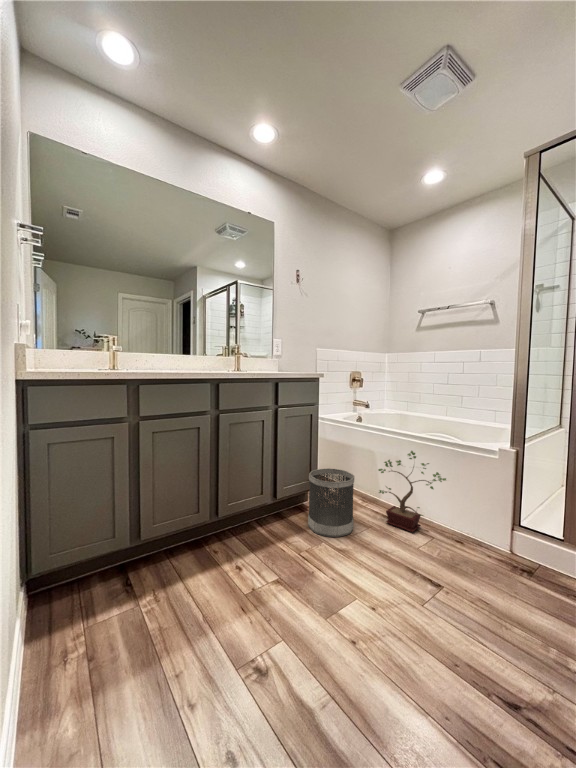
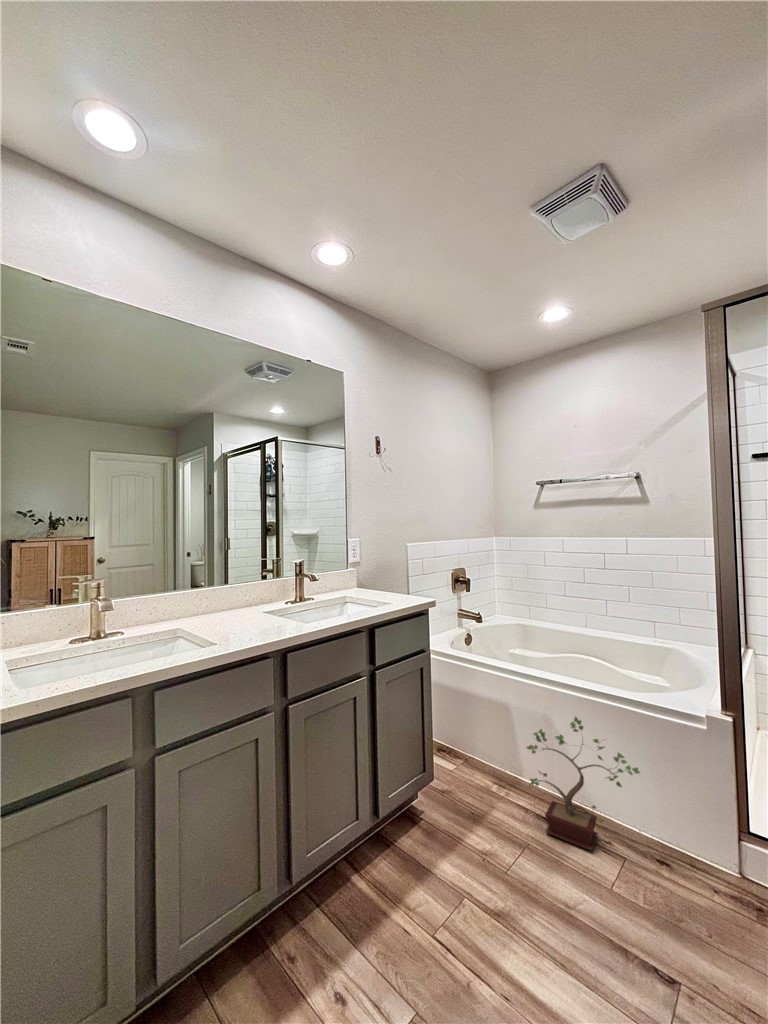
wastebasket: present [308,468,354,537] -> none [428,752,502,883]

